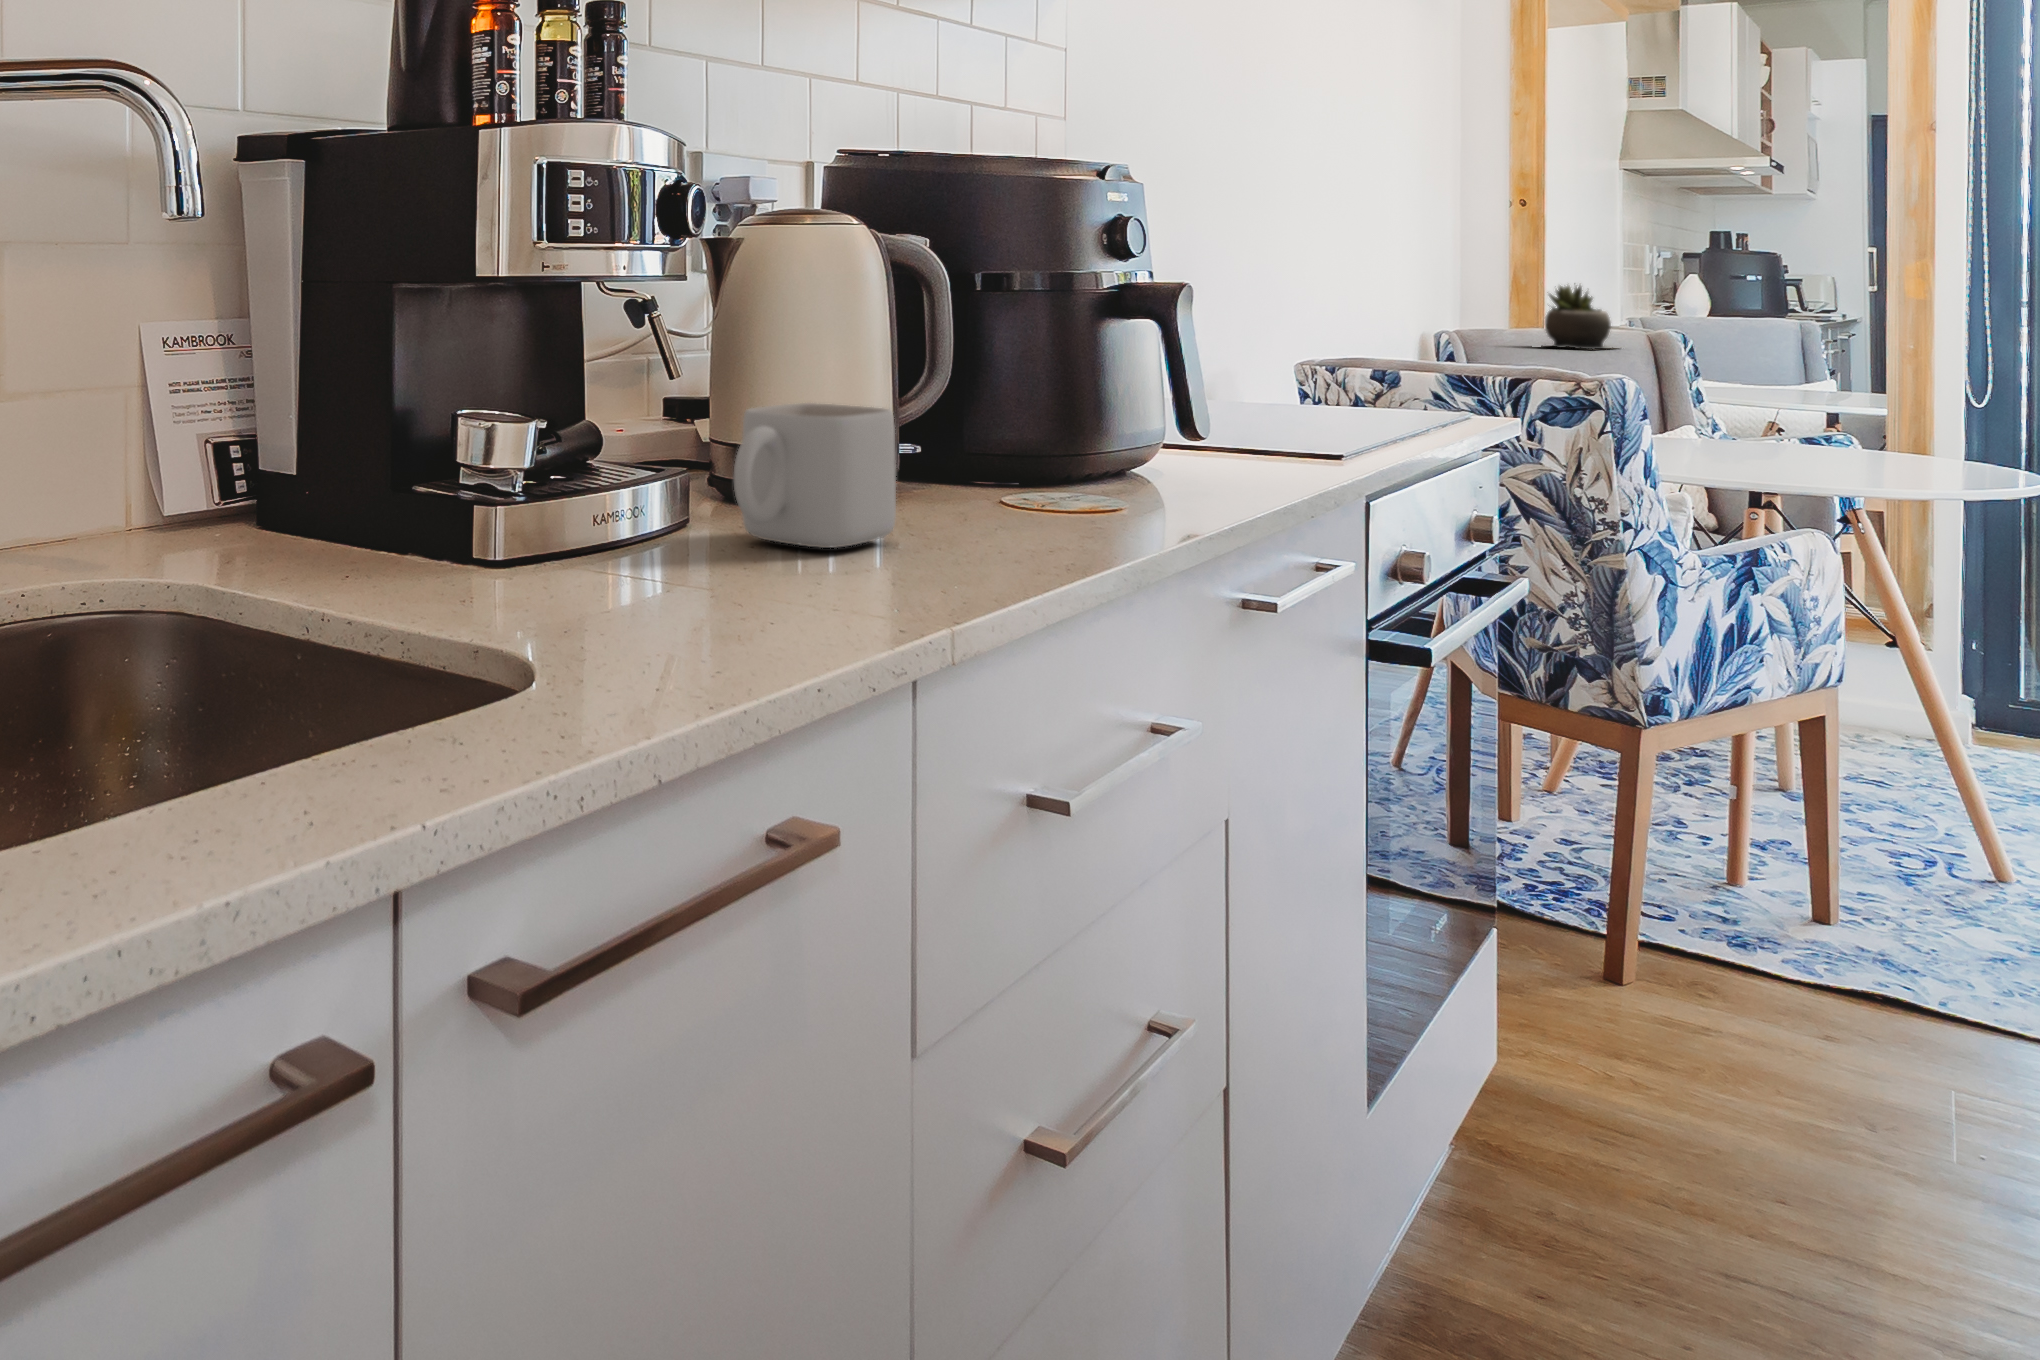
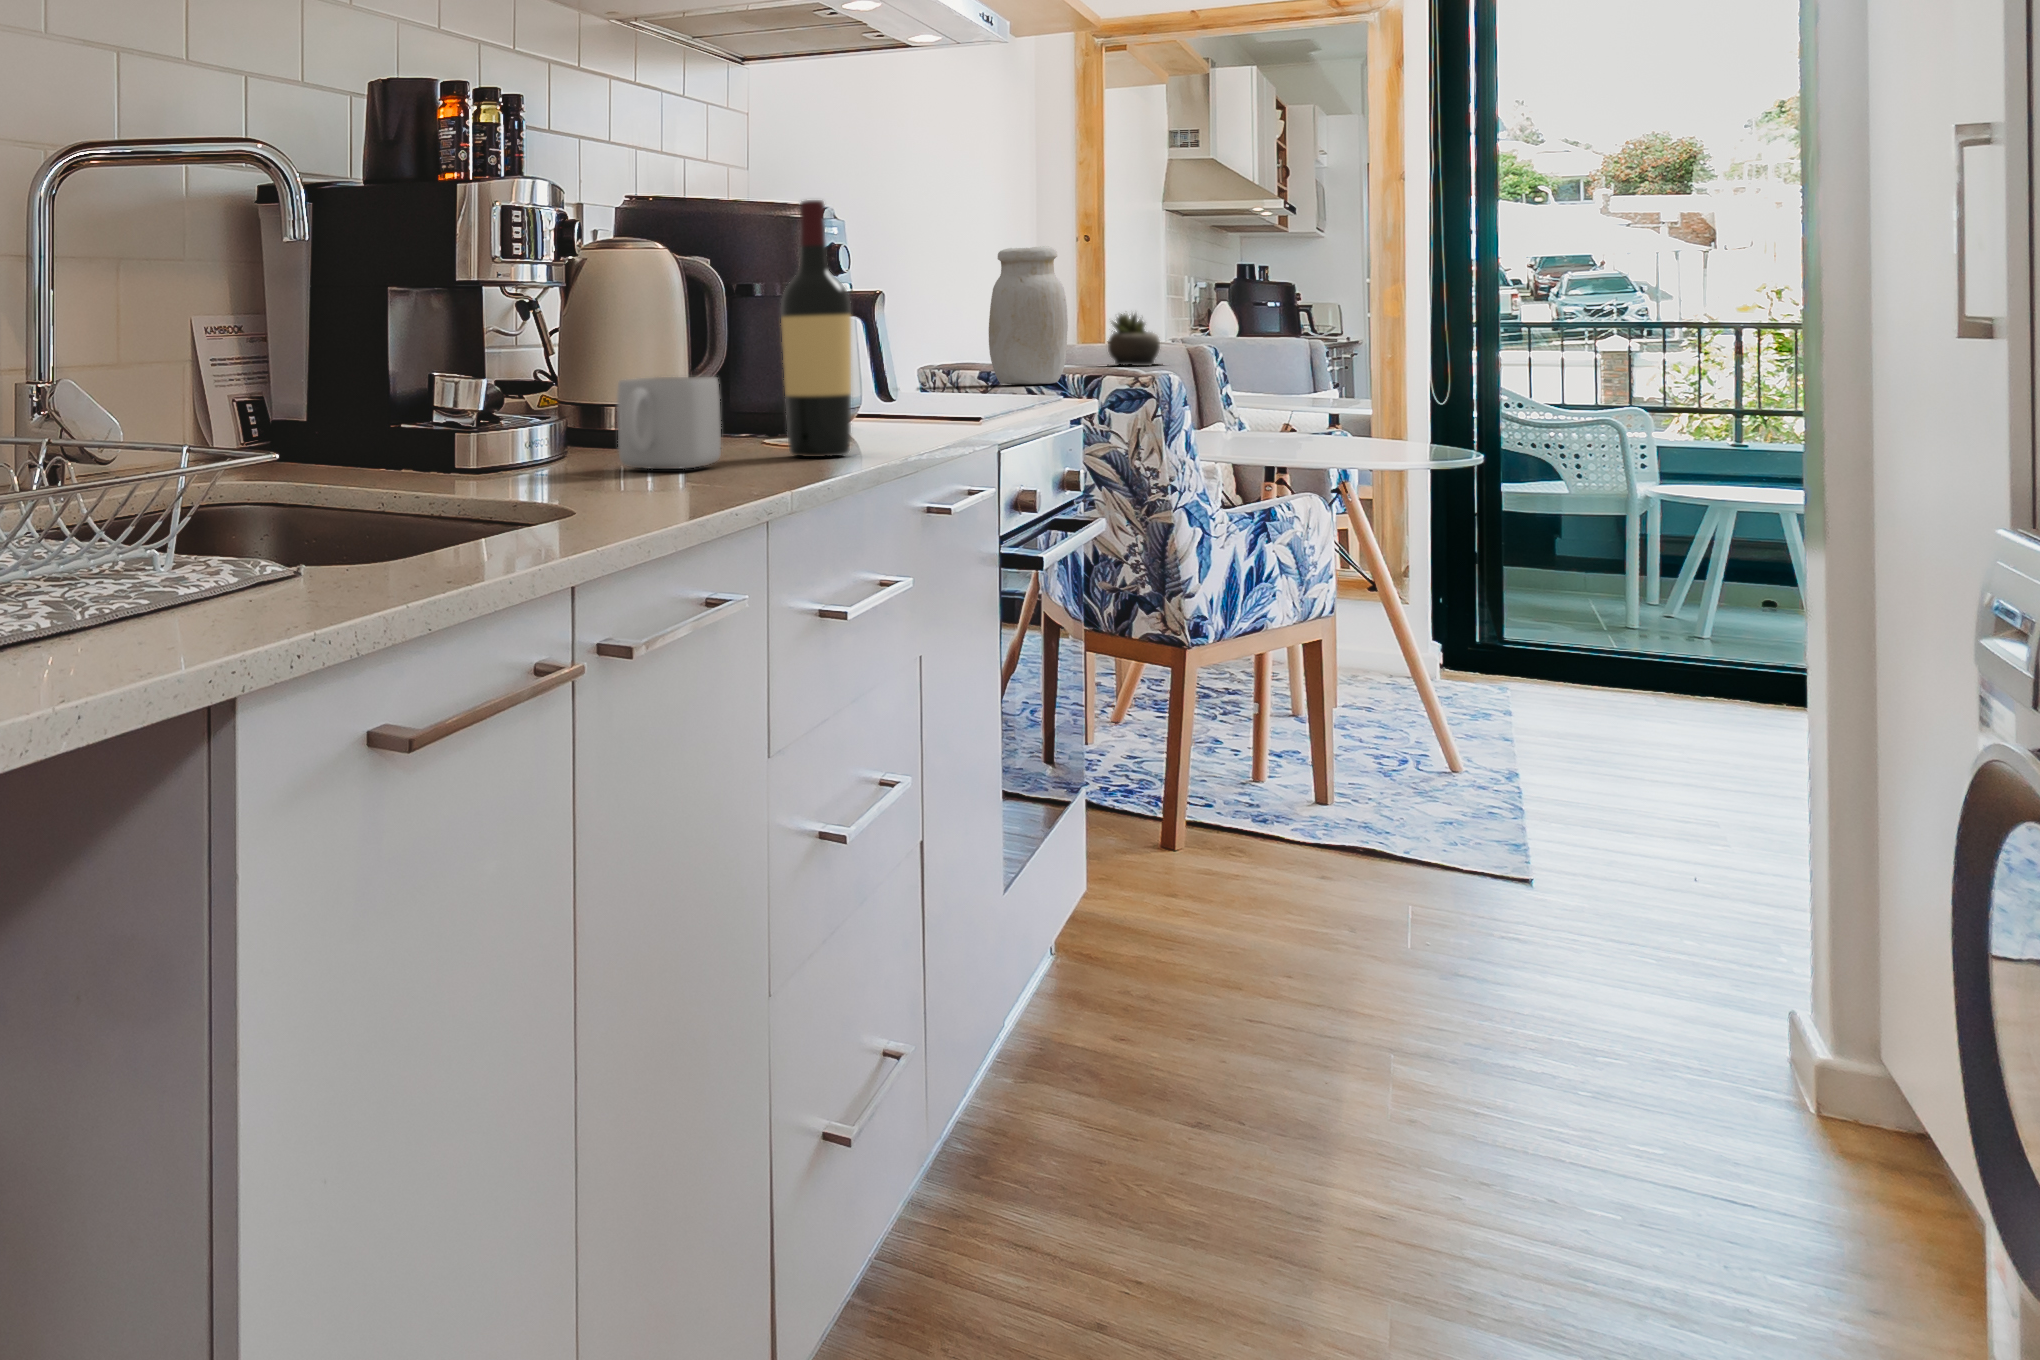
wine bottle: none [1007,155,1108,529] -> present [781,200,851,457]
jar: none [1385,208,1486,377] -> present [989,246,1068,385]

